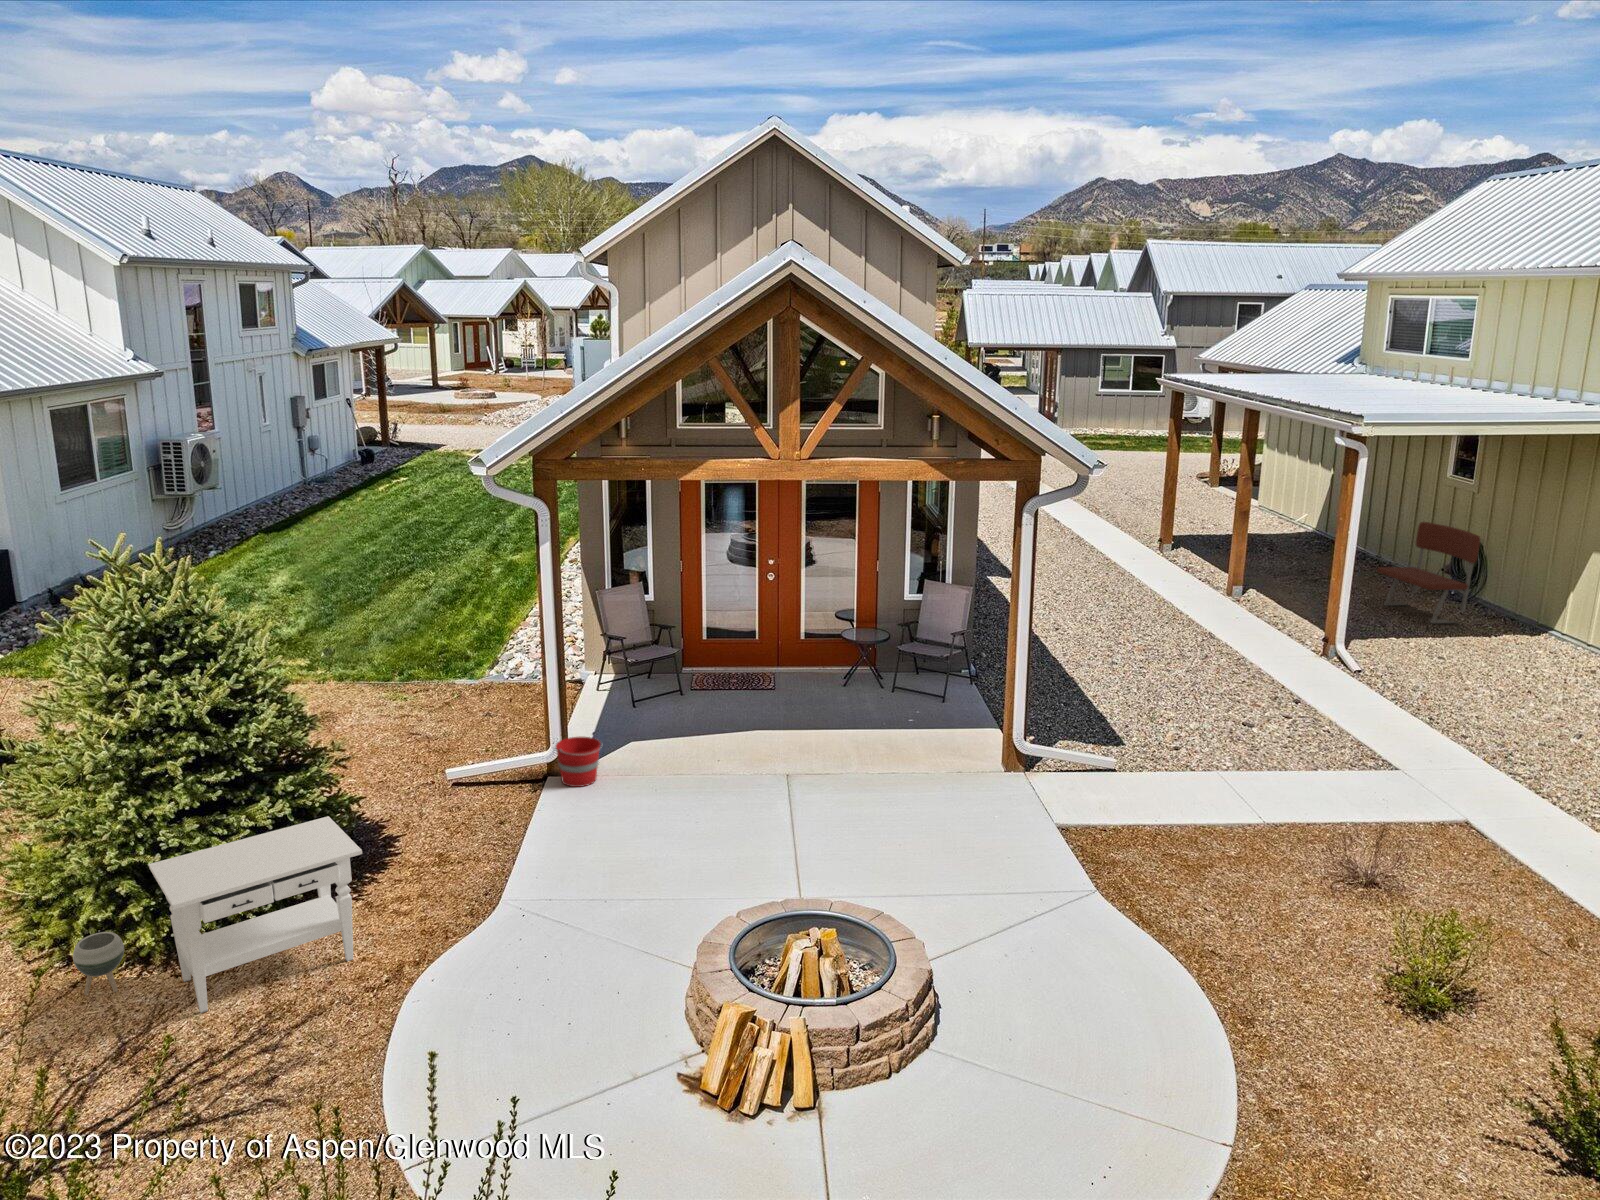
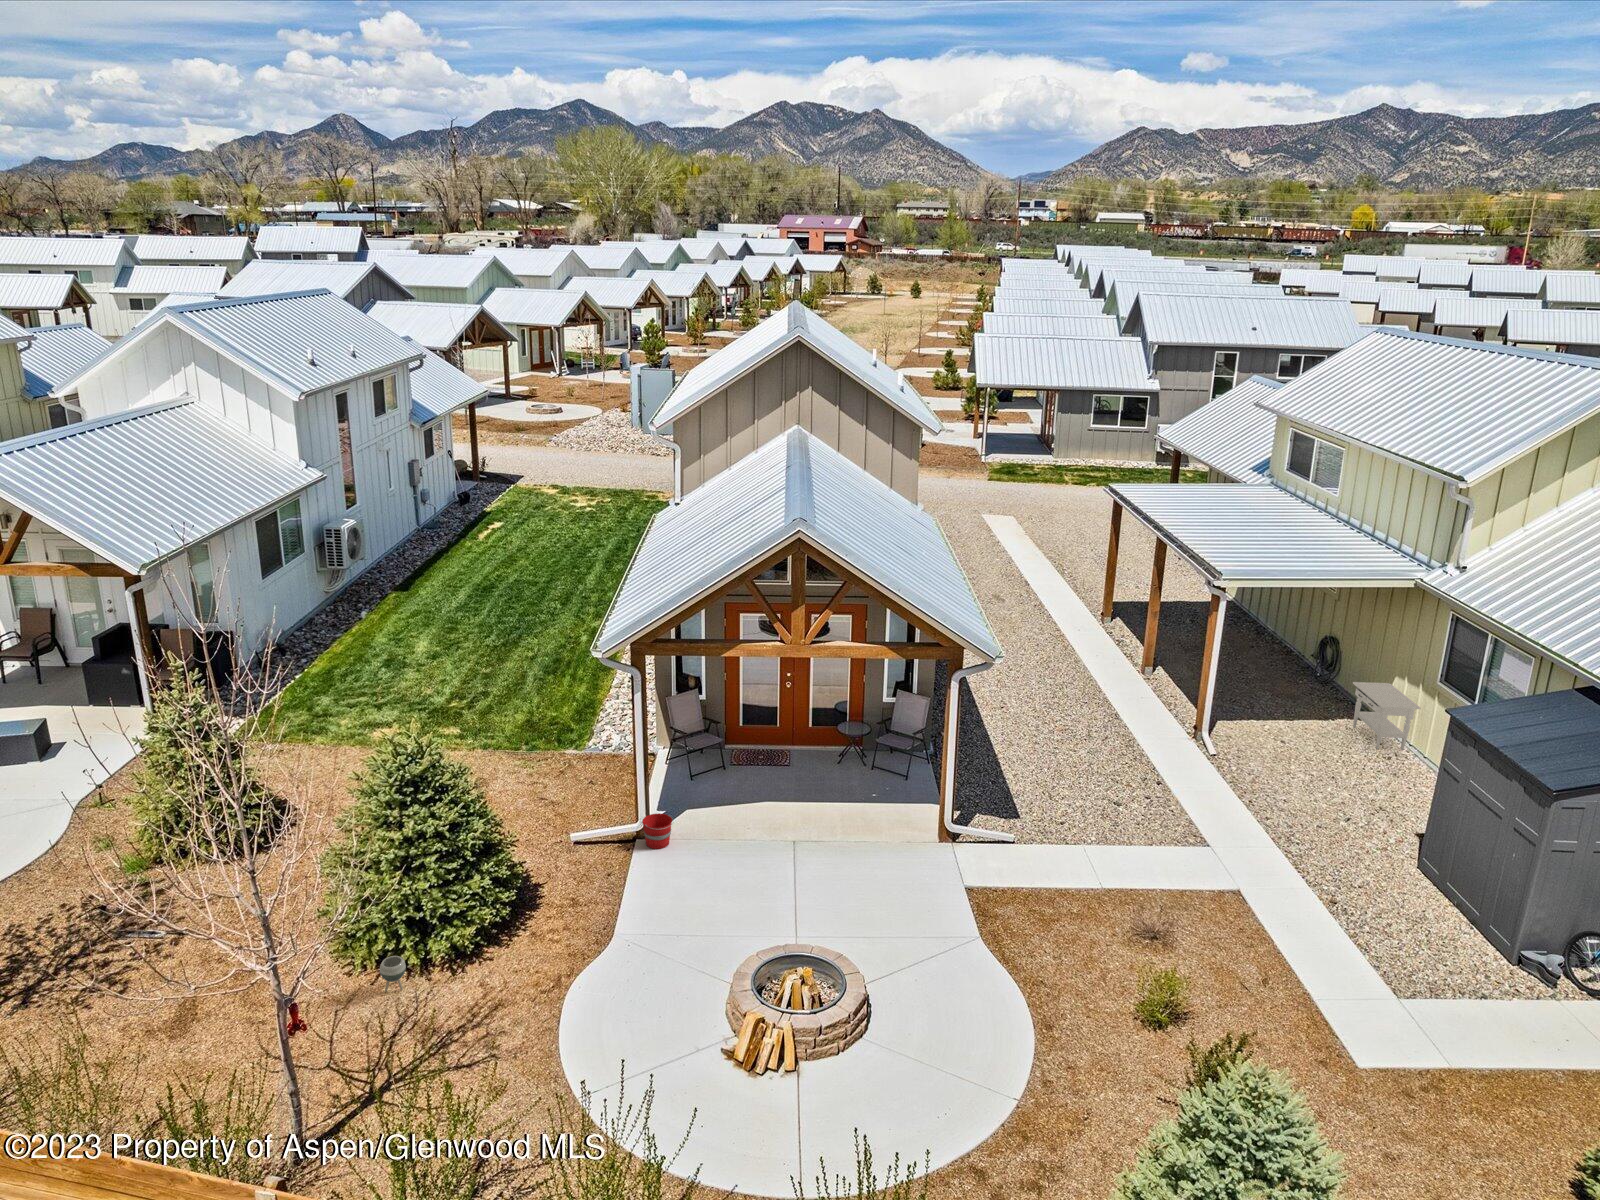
bench: present [1377,522,1480,624] -> none [1285,614,1360,700]
side table: present [149,816,362,1013] -> present [1353,682,1421,750]

